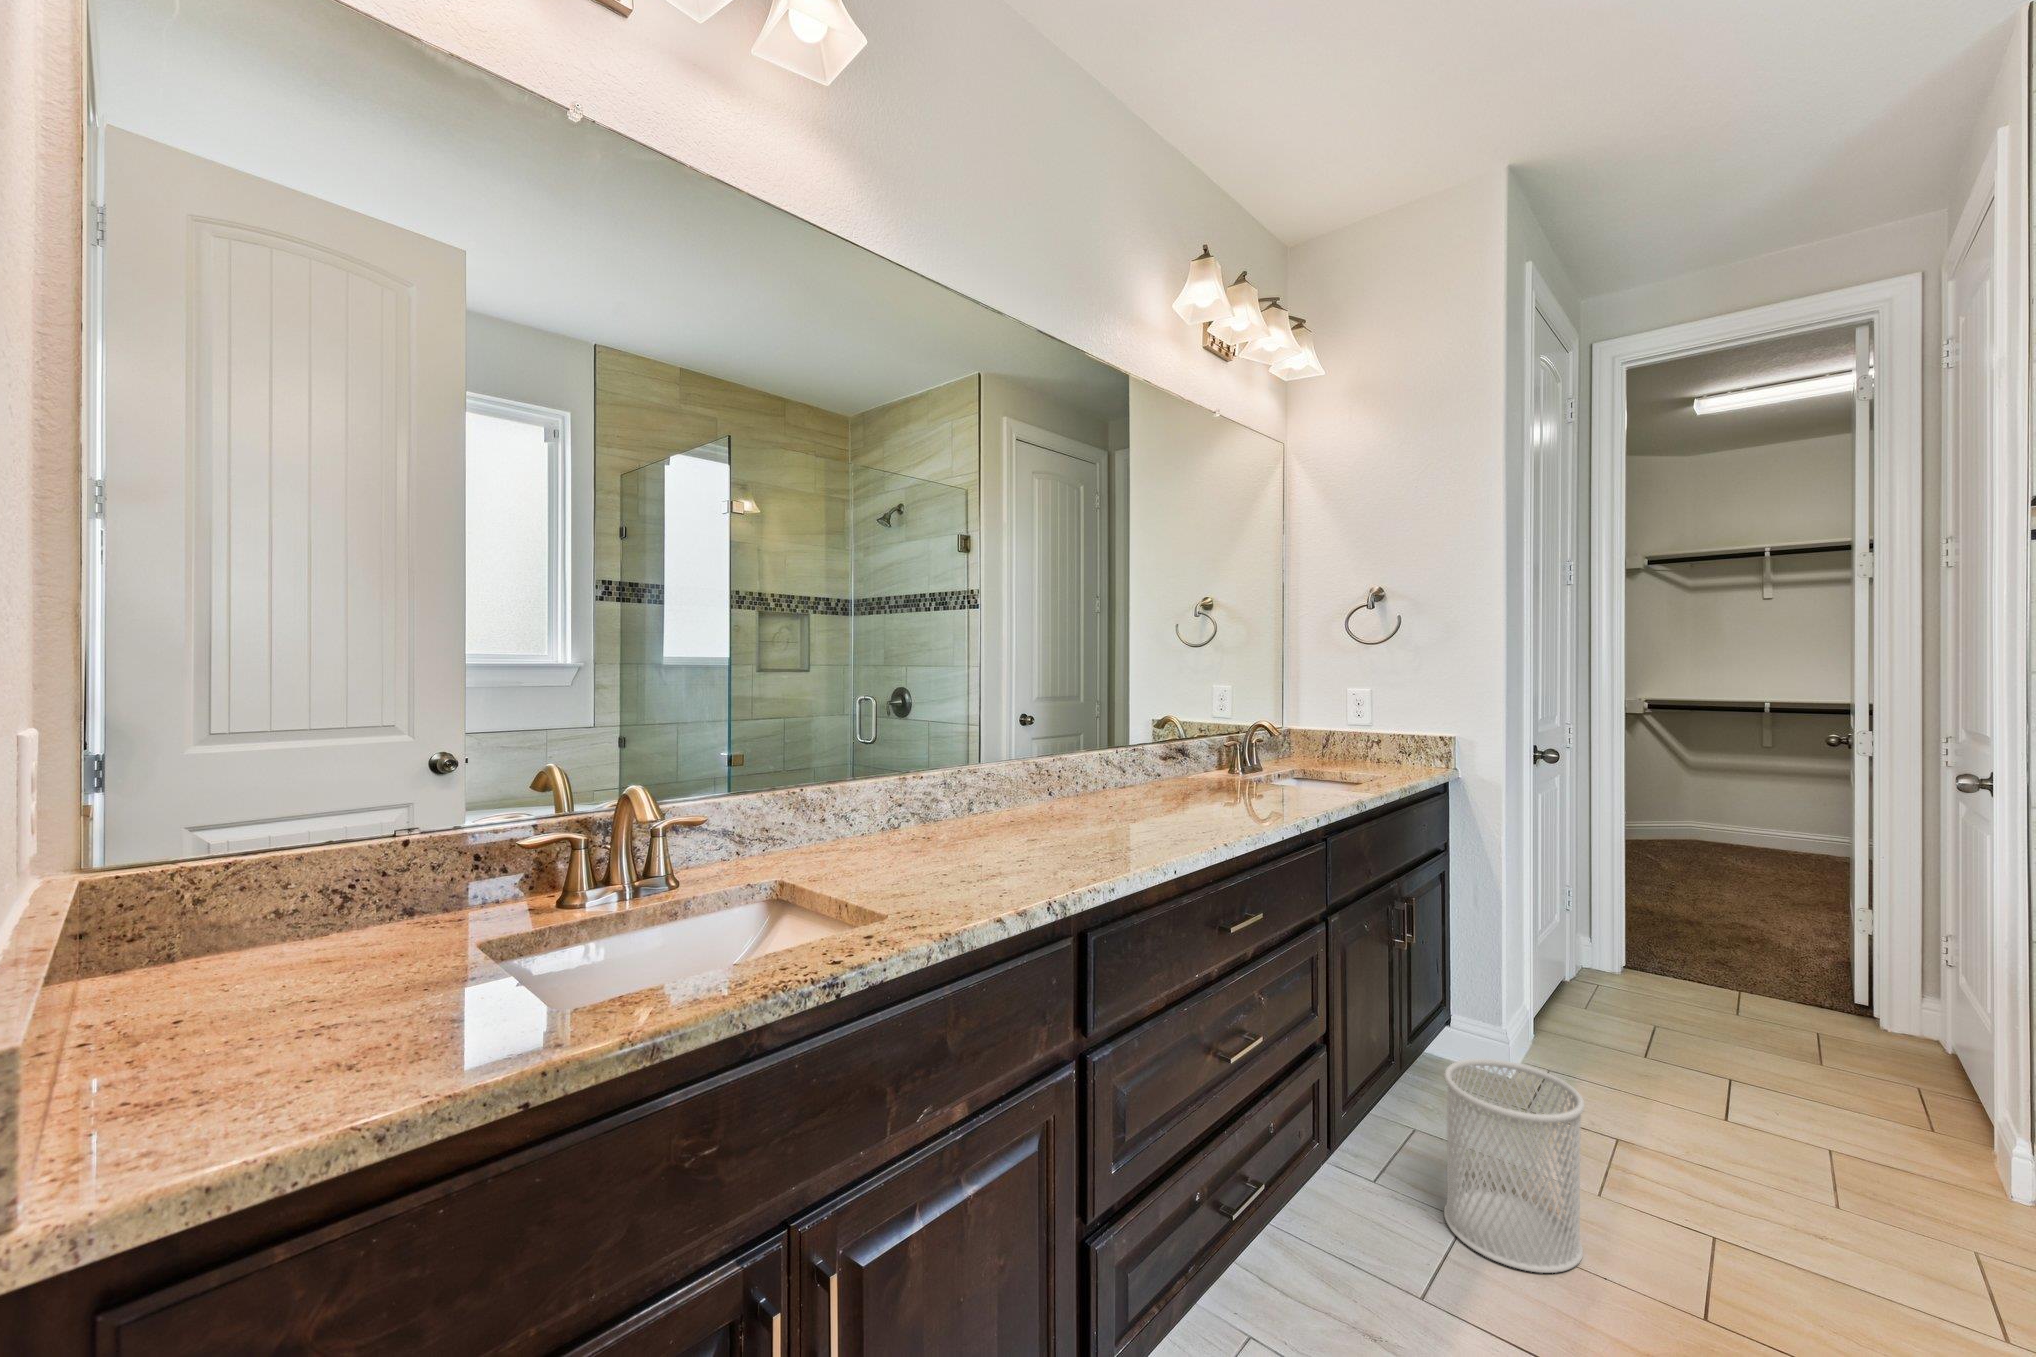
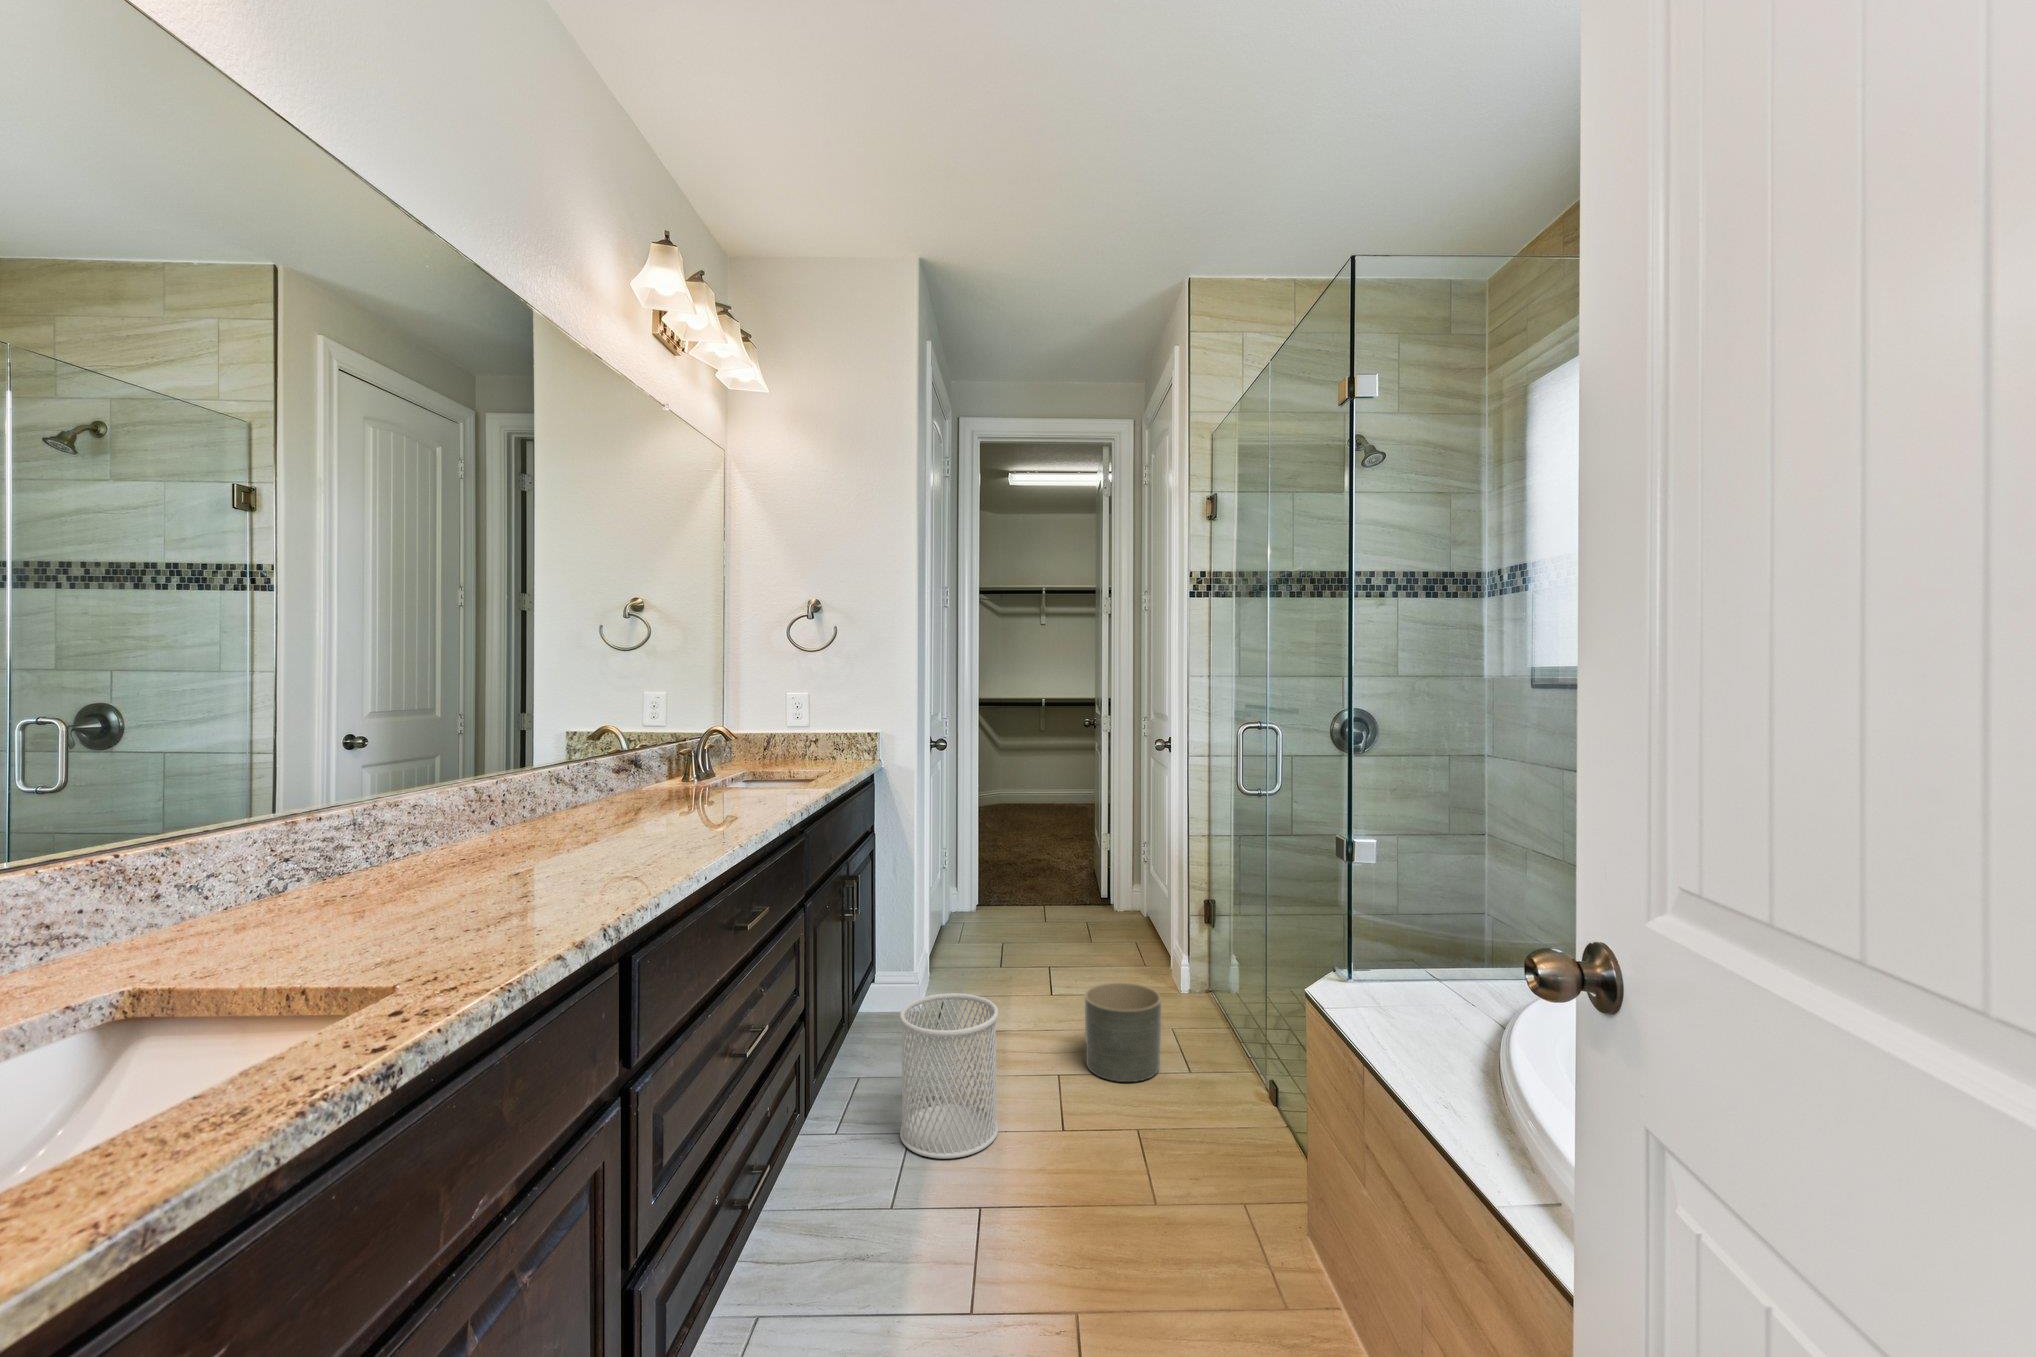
planter: none [1753,1120,1910,1289] -> present [1085,982,1161,1082]

